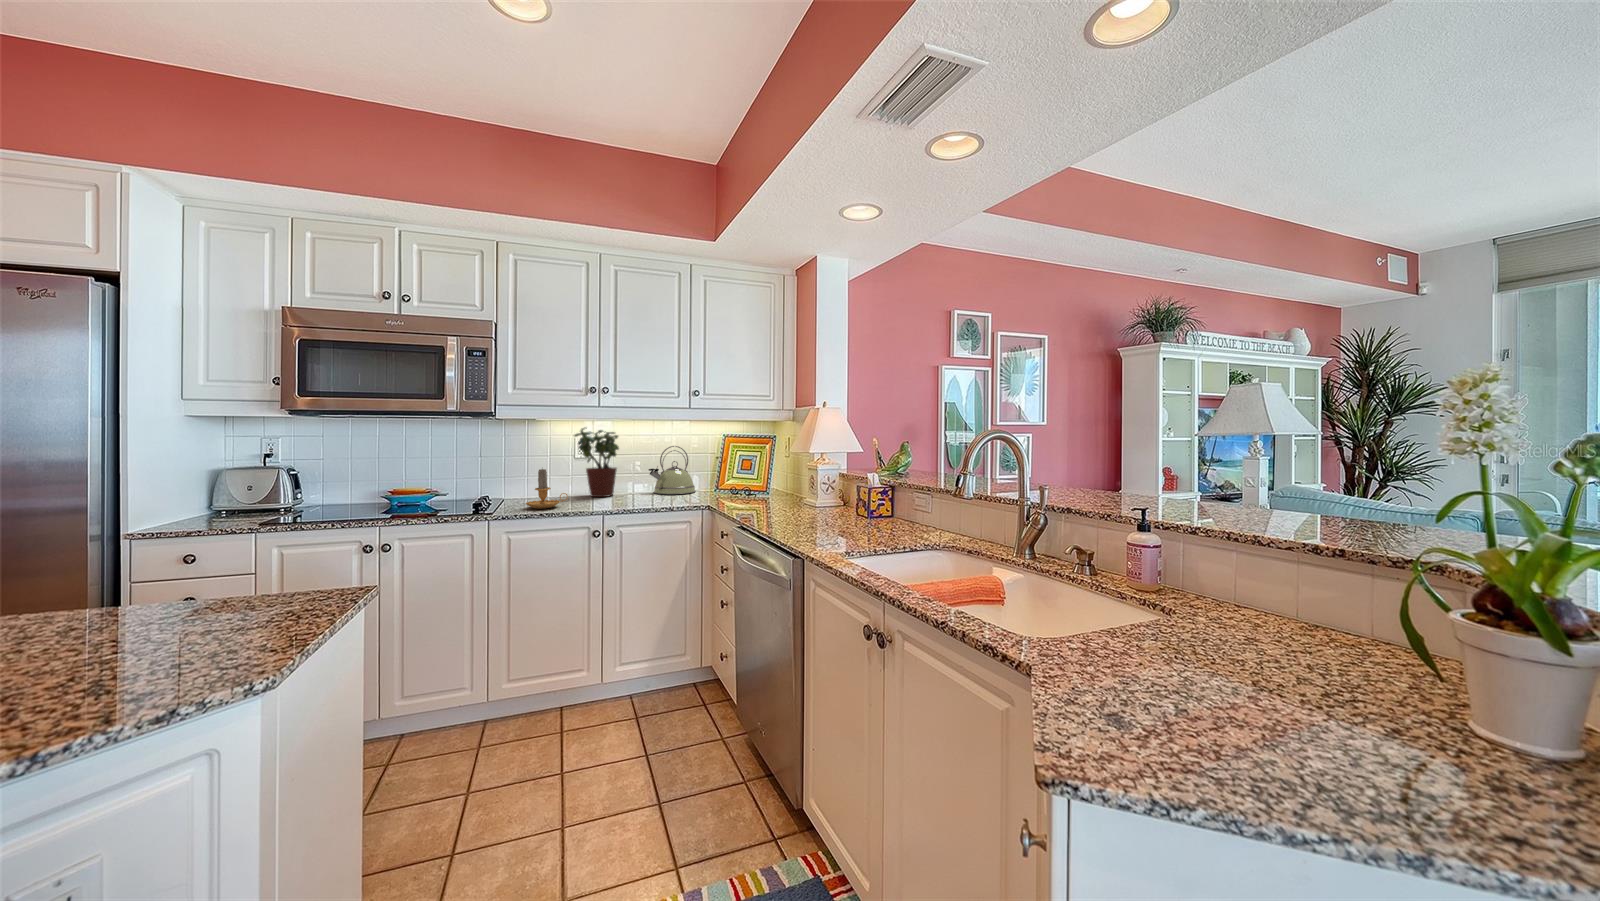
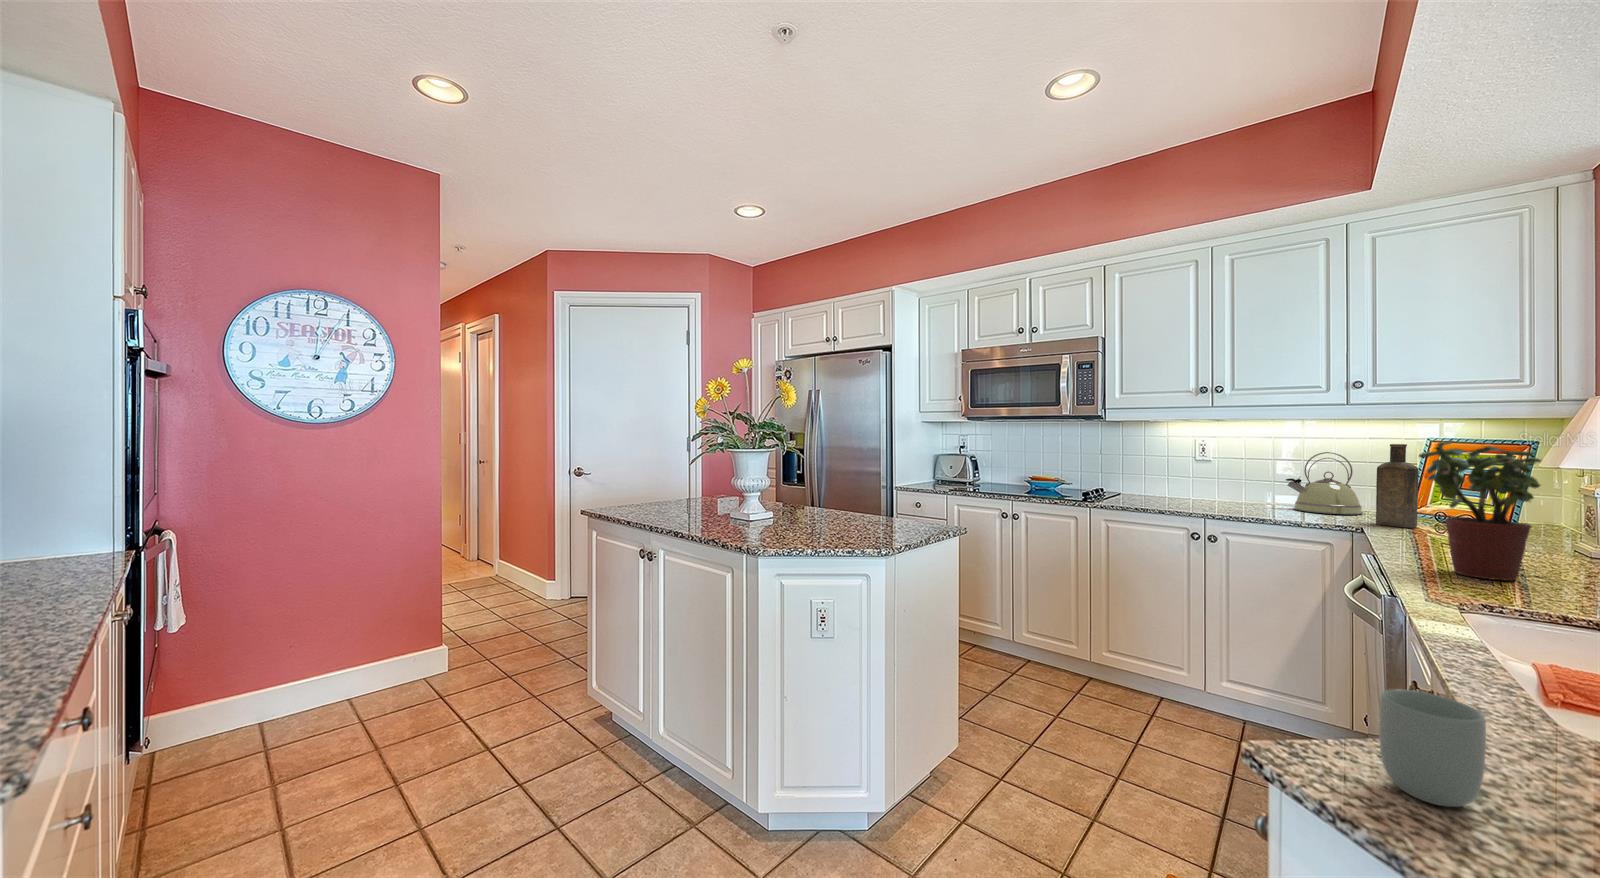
potted plant: present [574,428,619,497] -> present [1419,440,1541,581]
bottle: none [710,439,734,498] -> present [1376,444,1418,528]
candle: present [526,469,568,509] -> none [1125,466,1168,506]
cup: none [1086,650,1156,745] -> present [1379,689,1486,807]

